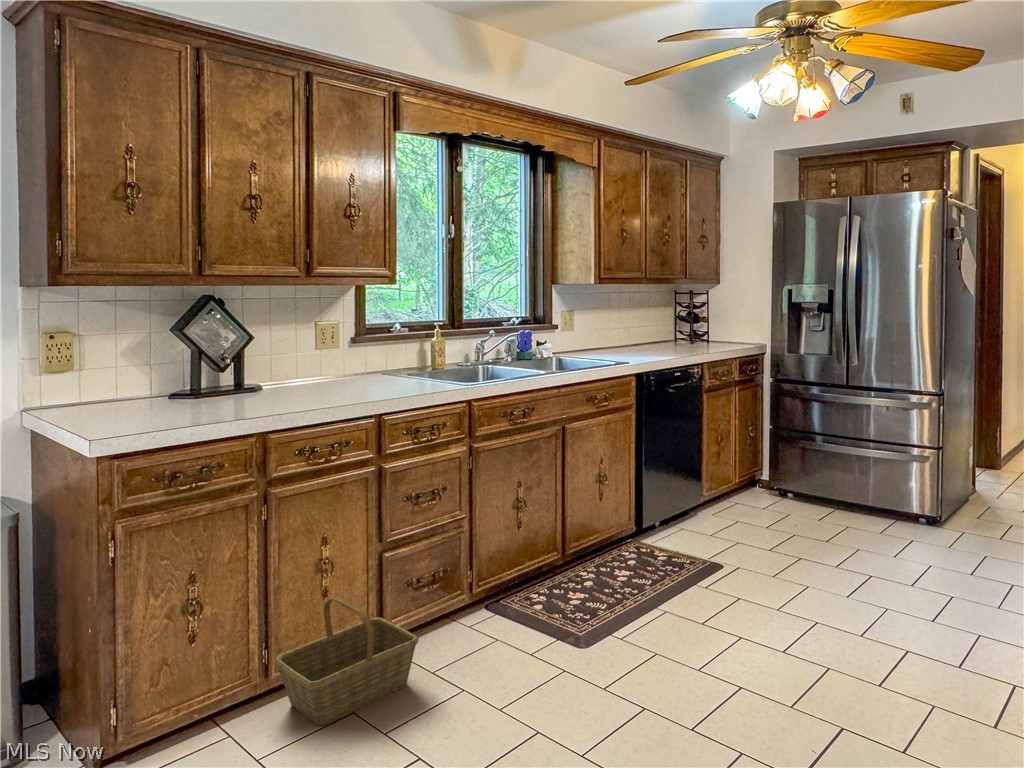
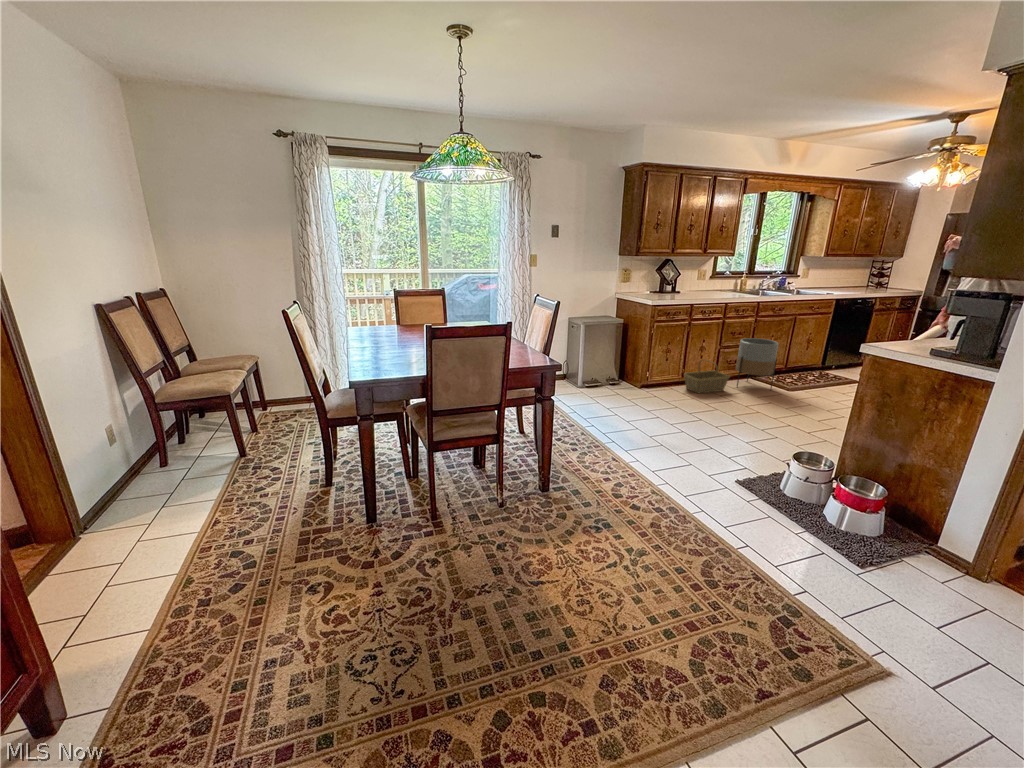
planter: none [436,500,536,658] -> present [736,338,779,390]

